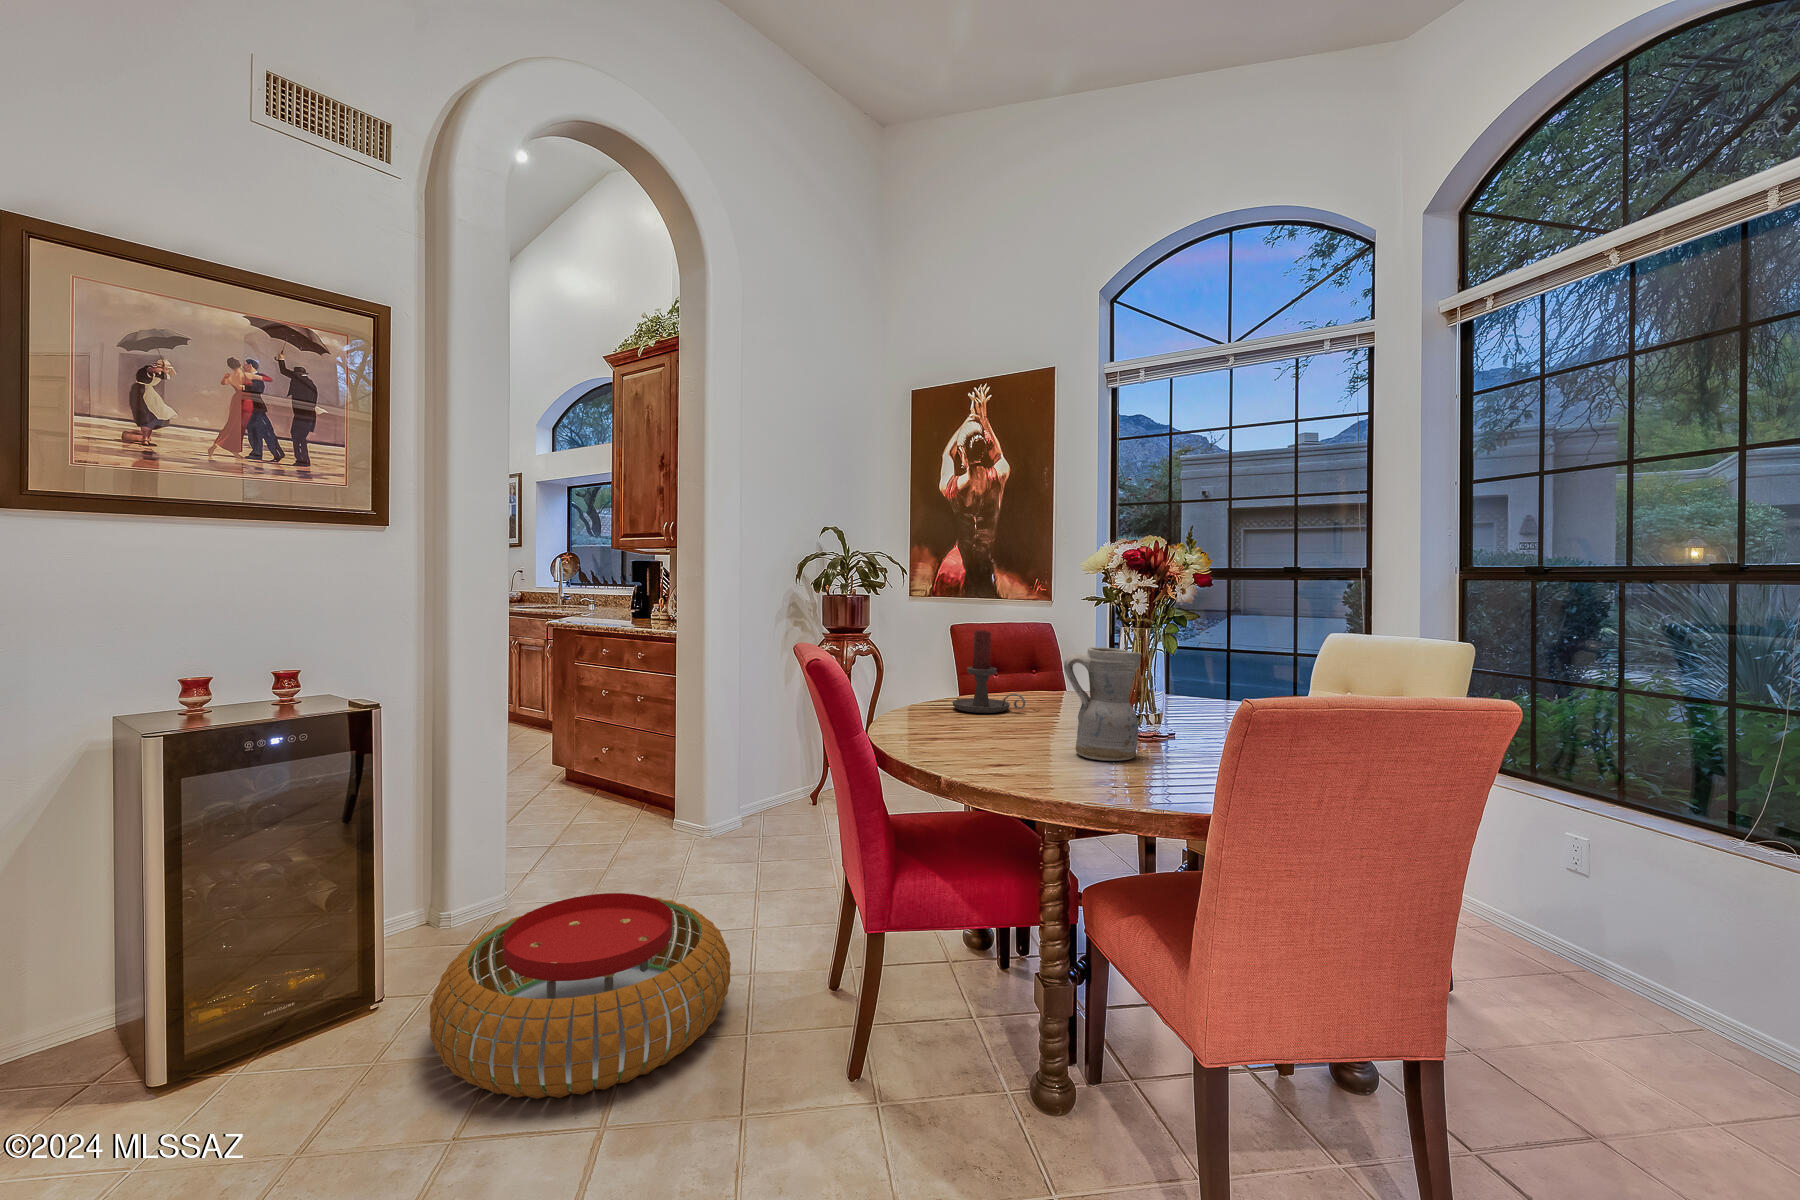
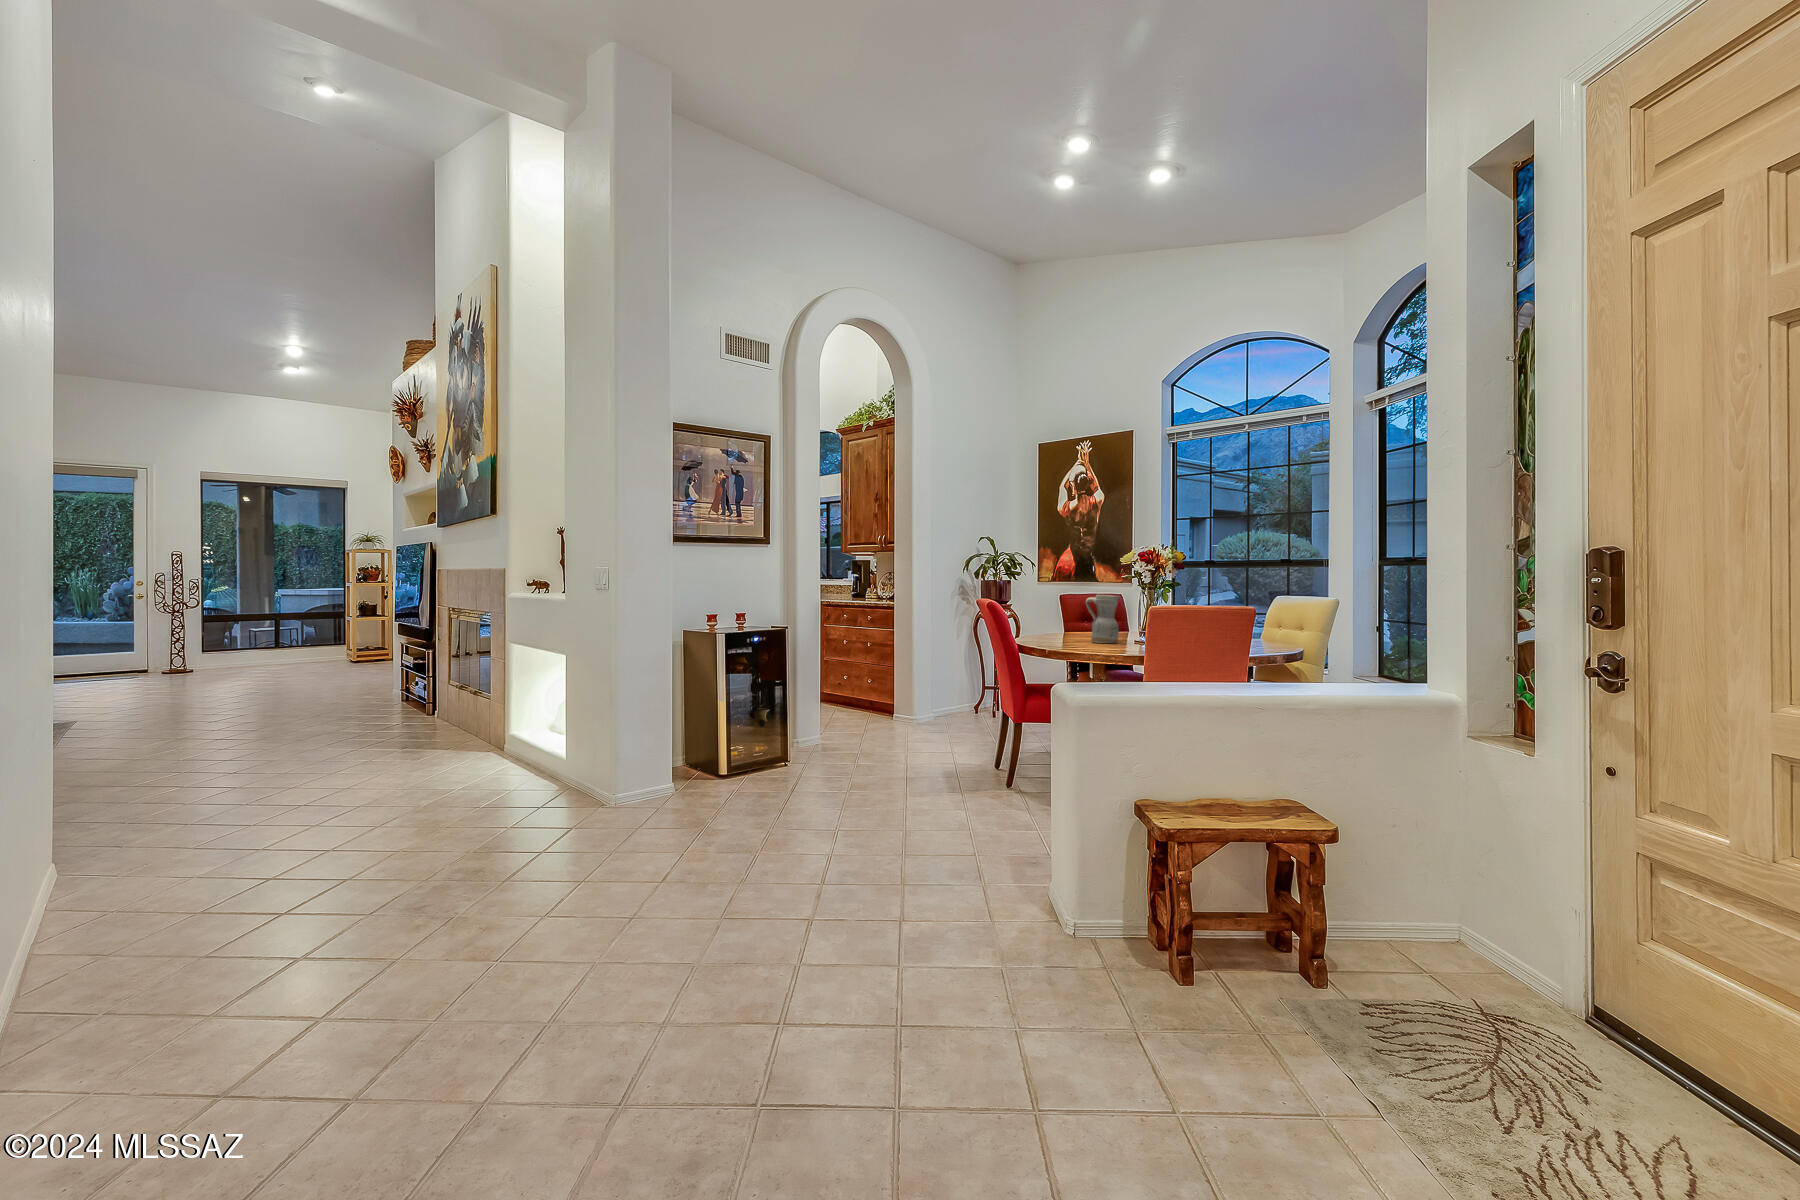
candle holder: present [952,630,1025,713] -> none [1046,593,1083,635]
pouf: present [430,893,731,1099] -> none [815,715,937,776]

